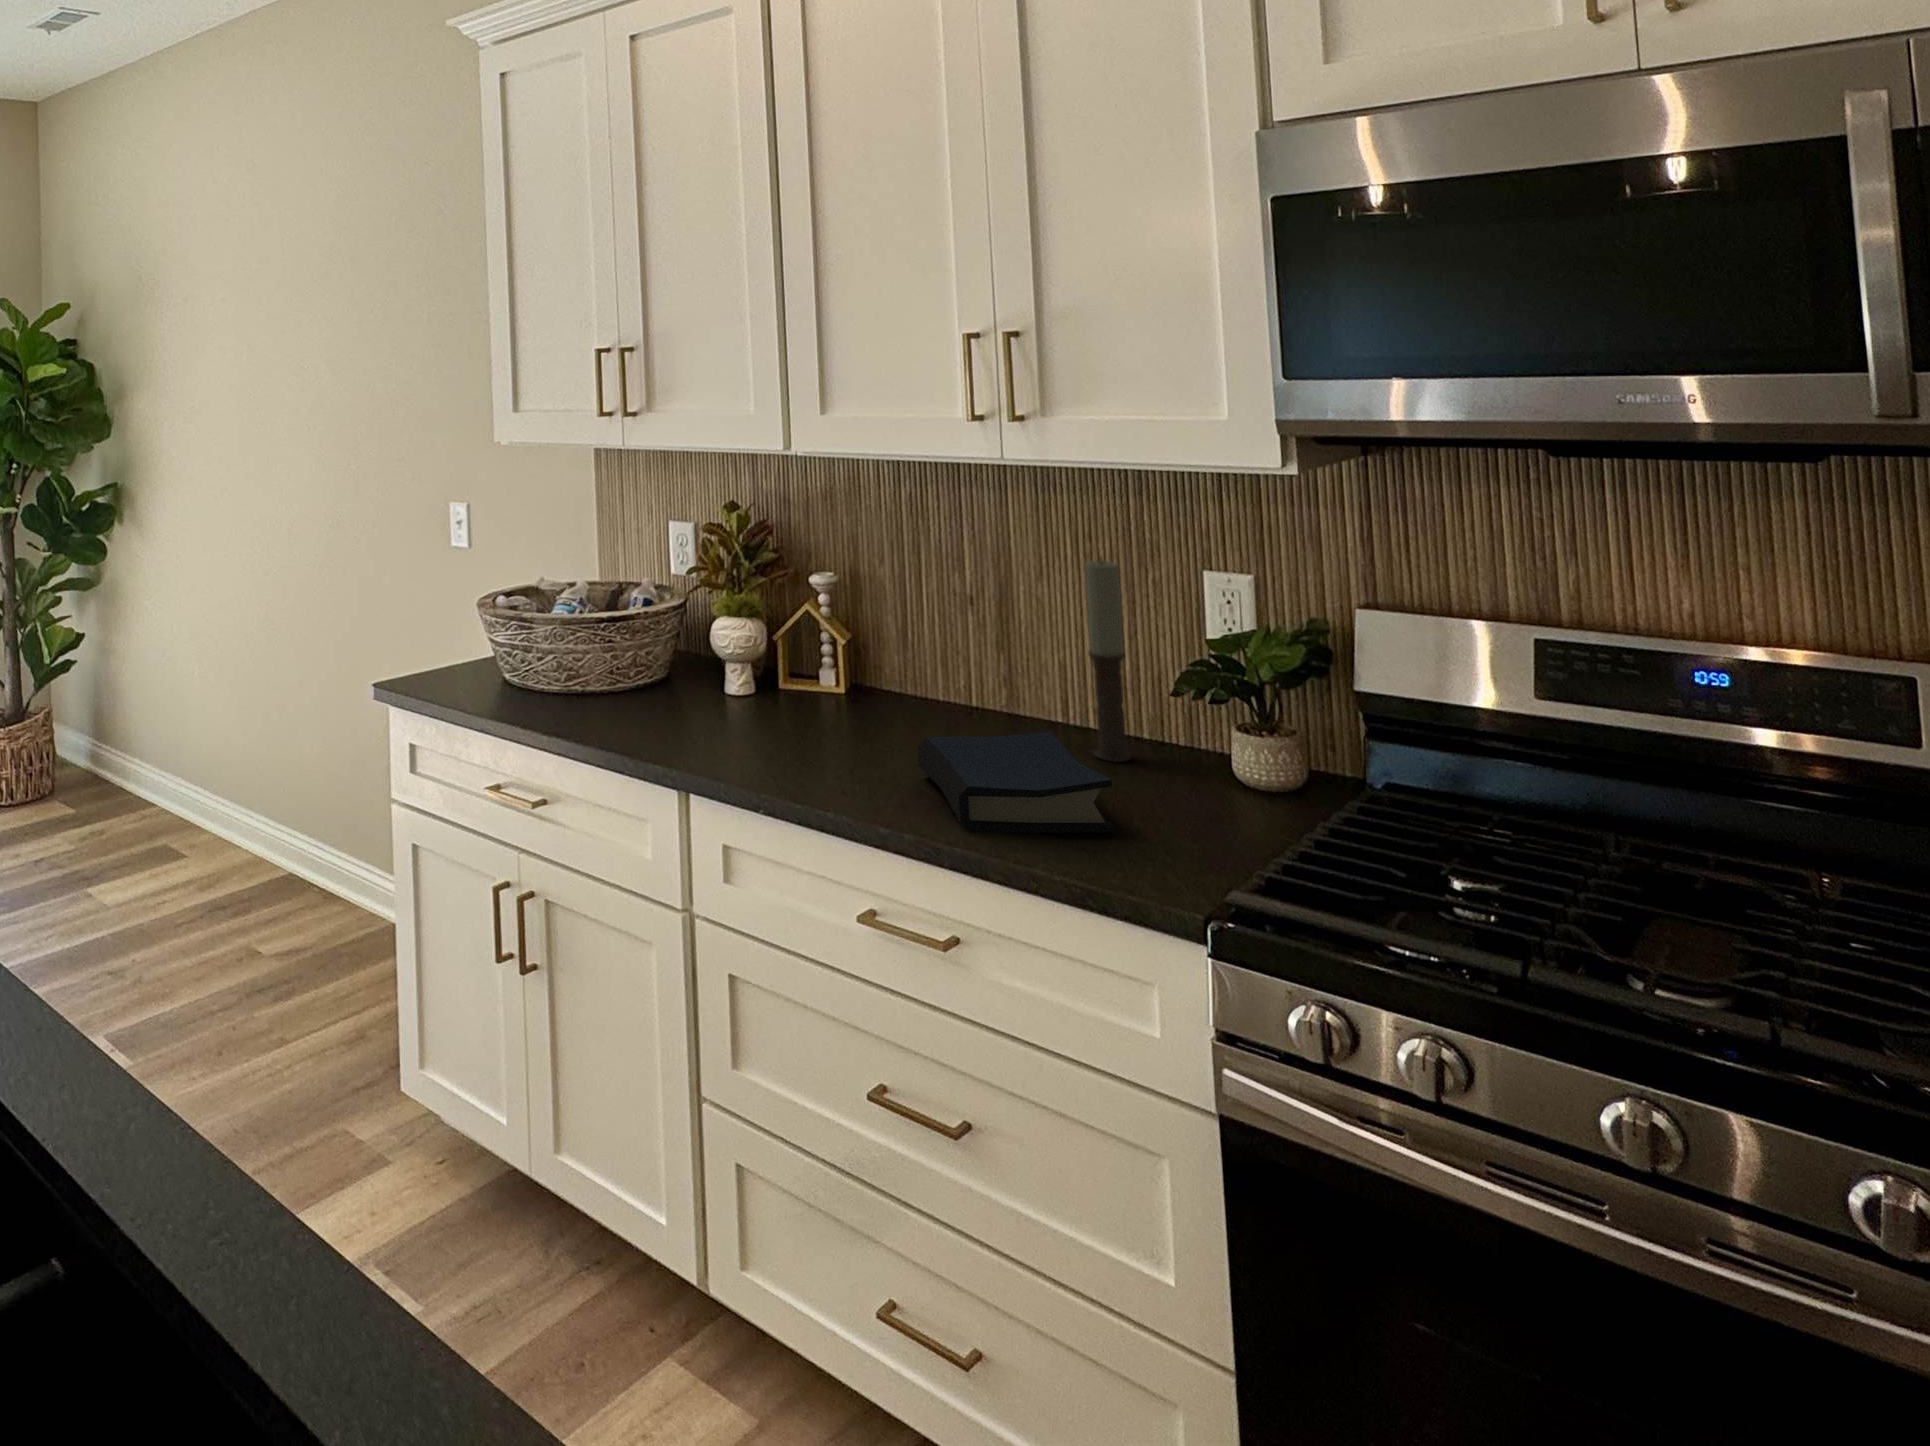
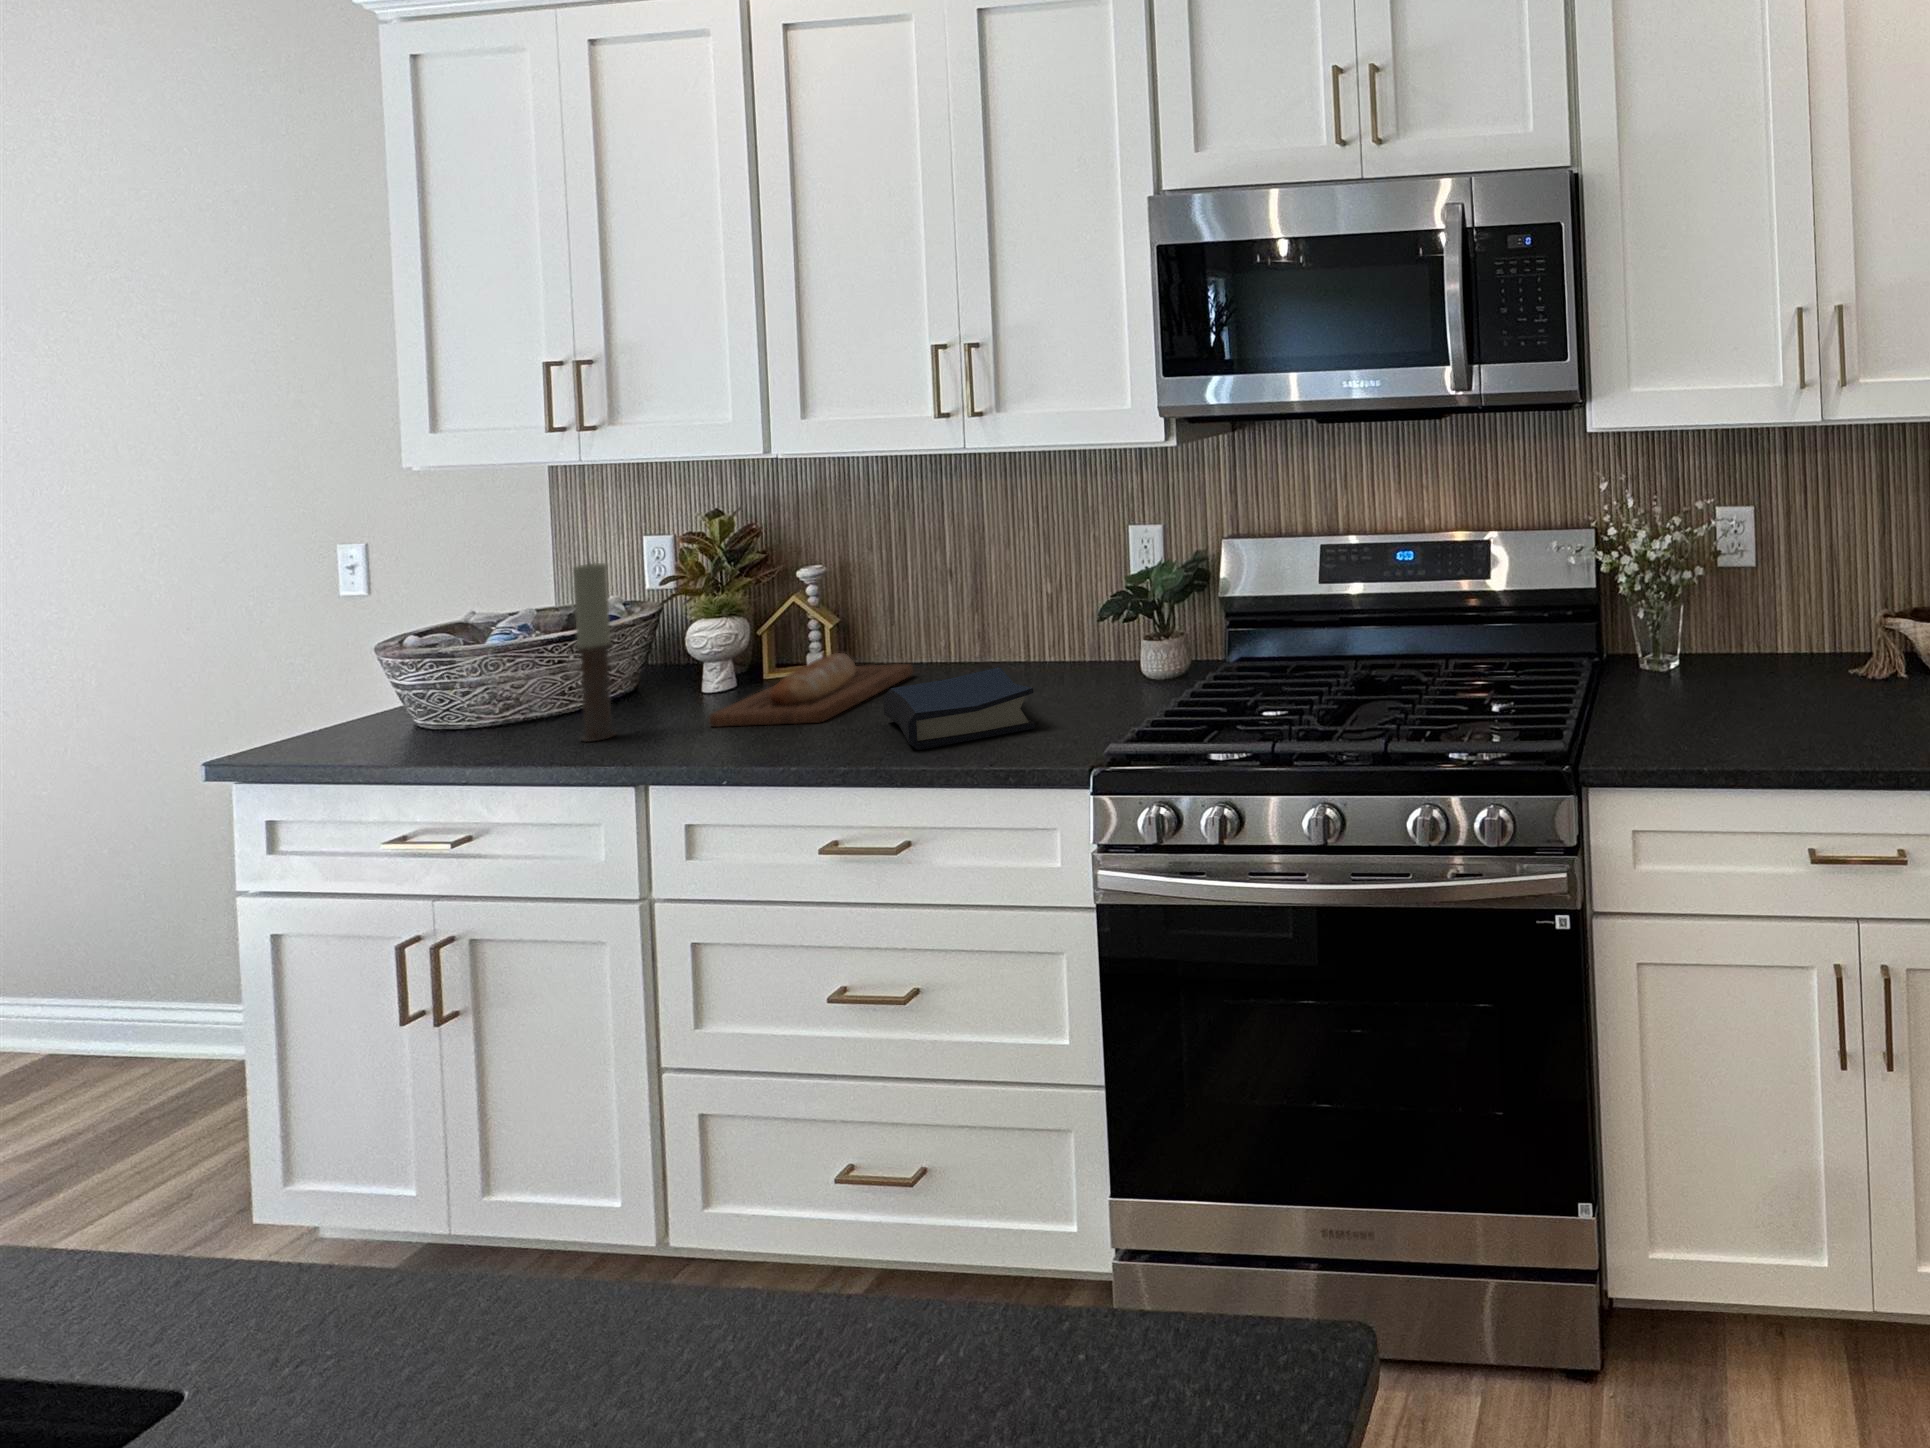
candle: present [1085,560,1131,762] -> present [573,563,617,741]
bread loaf: none [737,673,935,759] -> present [709,653,913,727]

